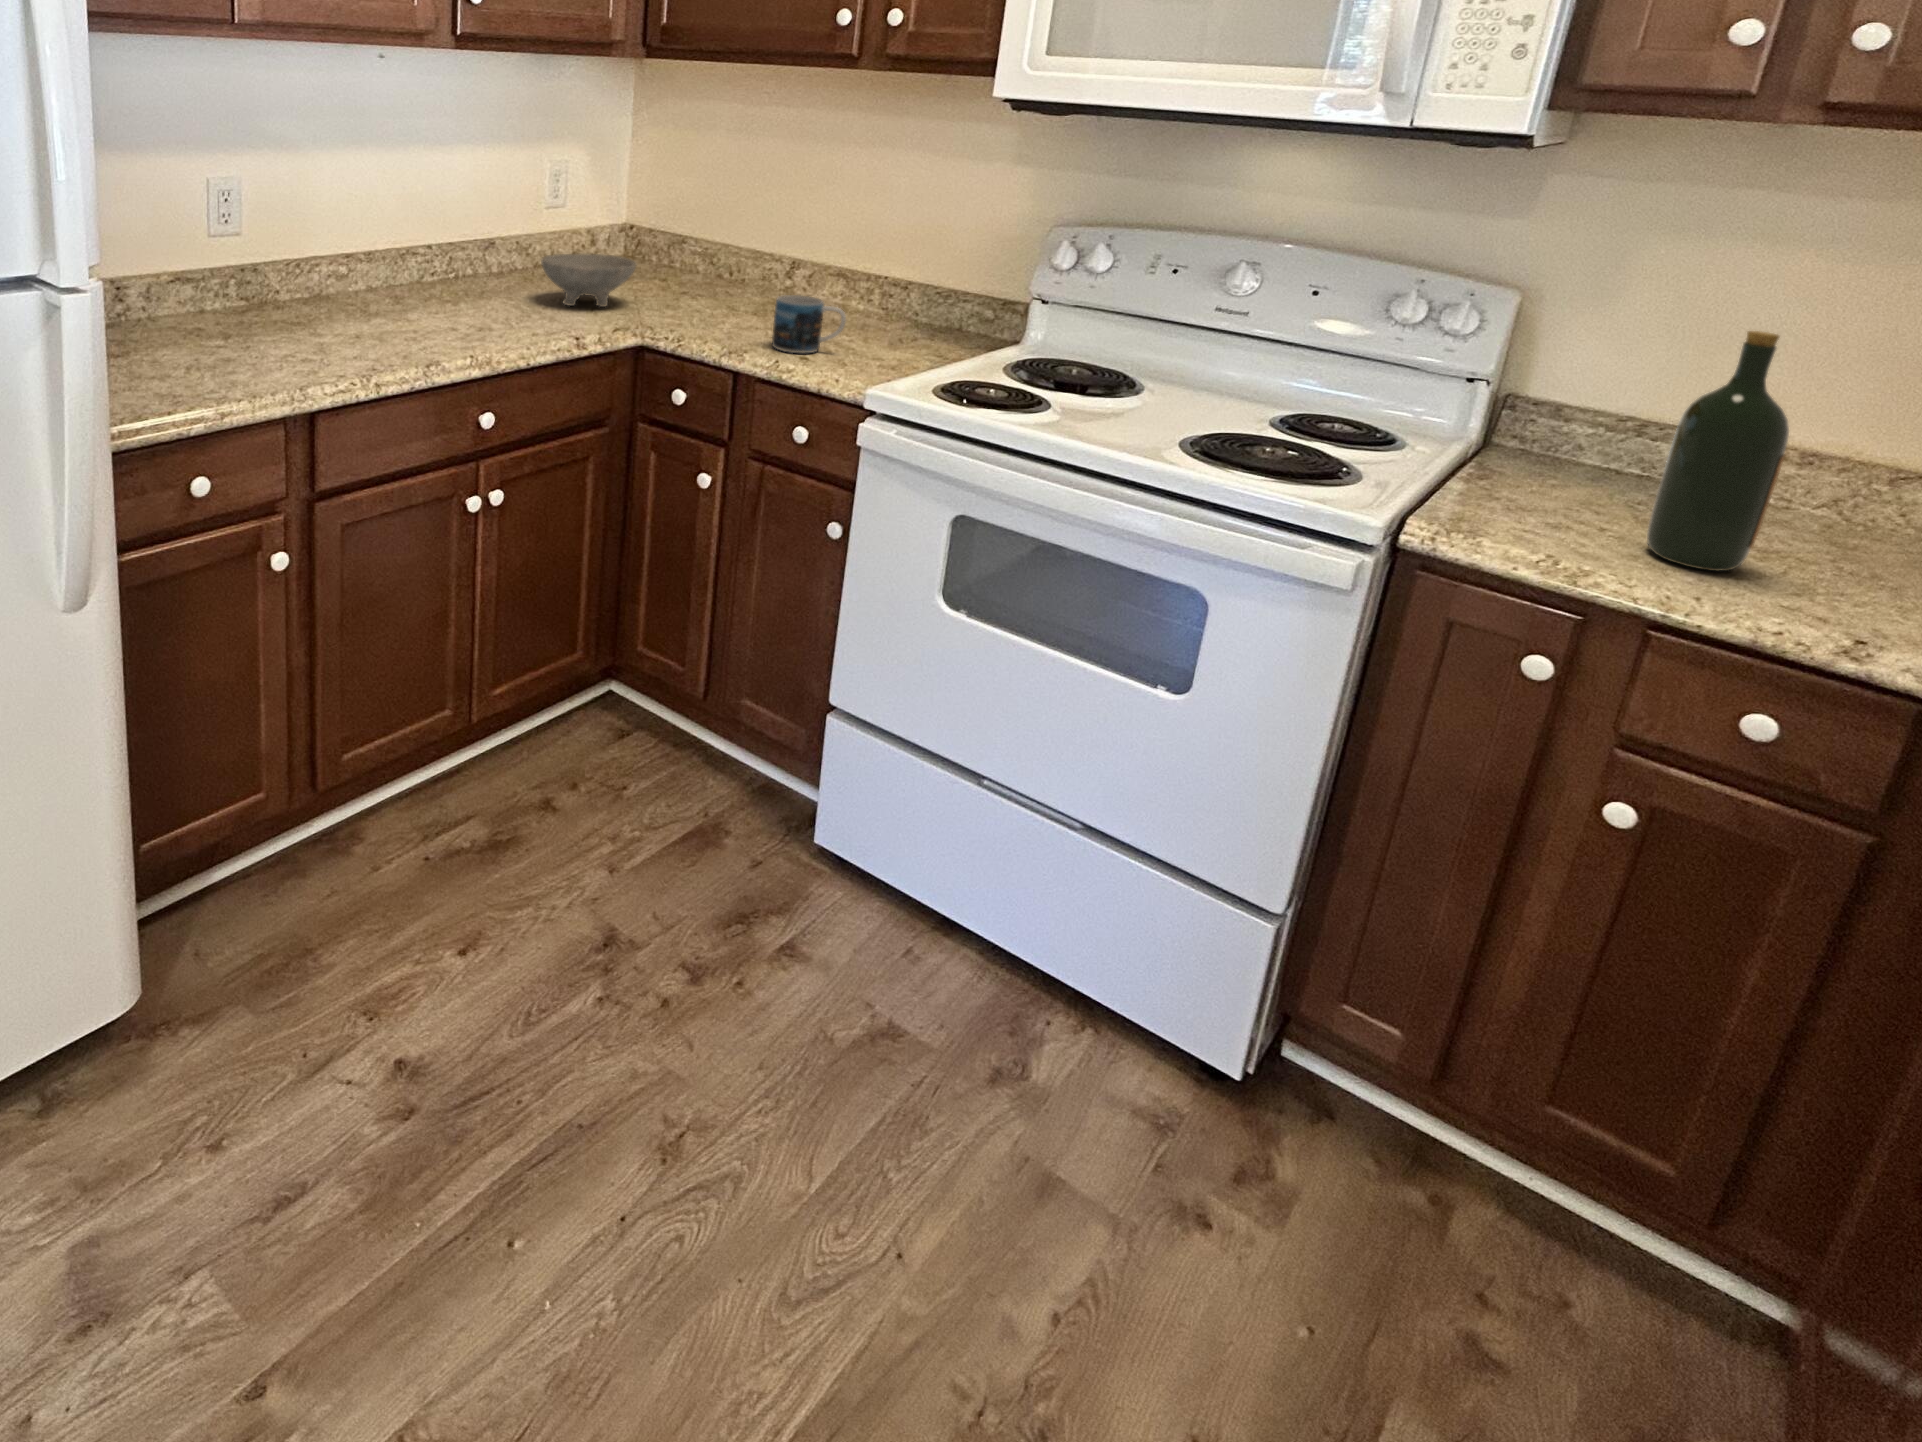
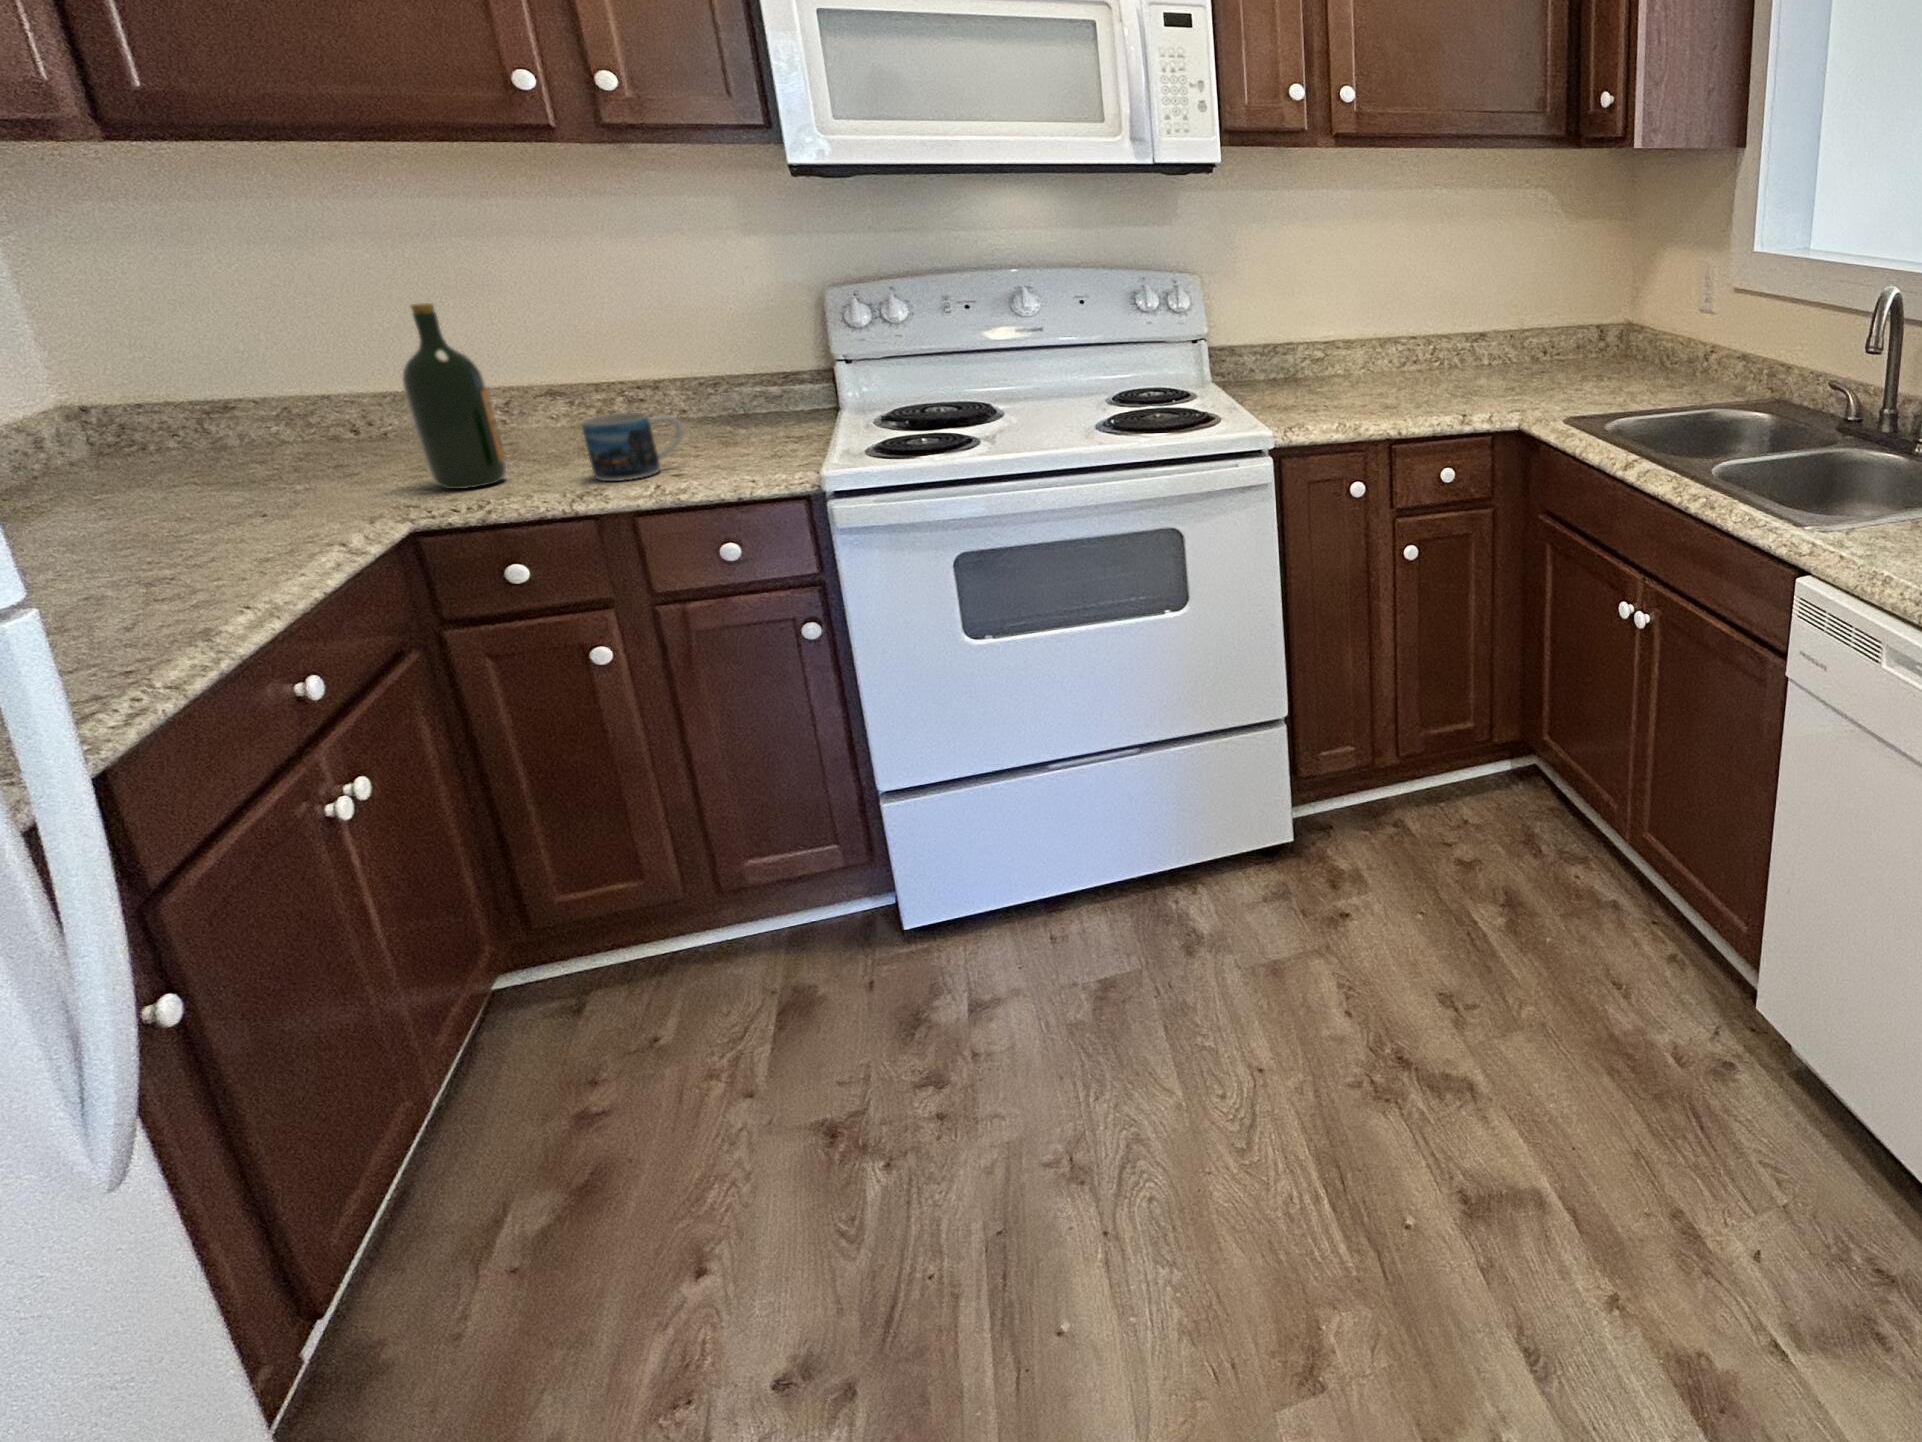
bowl: present [541,254,636,307] -> none [68,441,277,529]
wine bottle: present [1647,331,1789,571] -> present [403,303,506,489]

